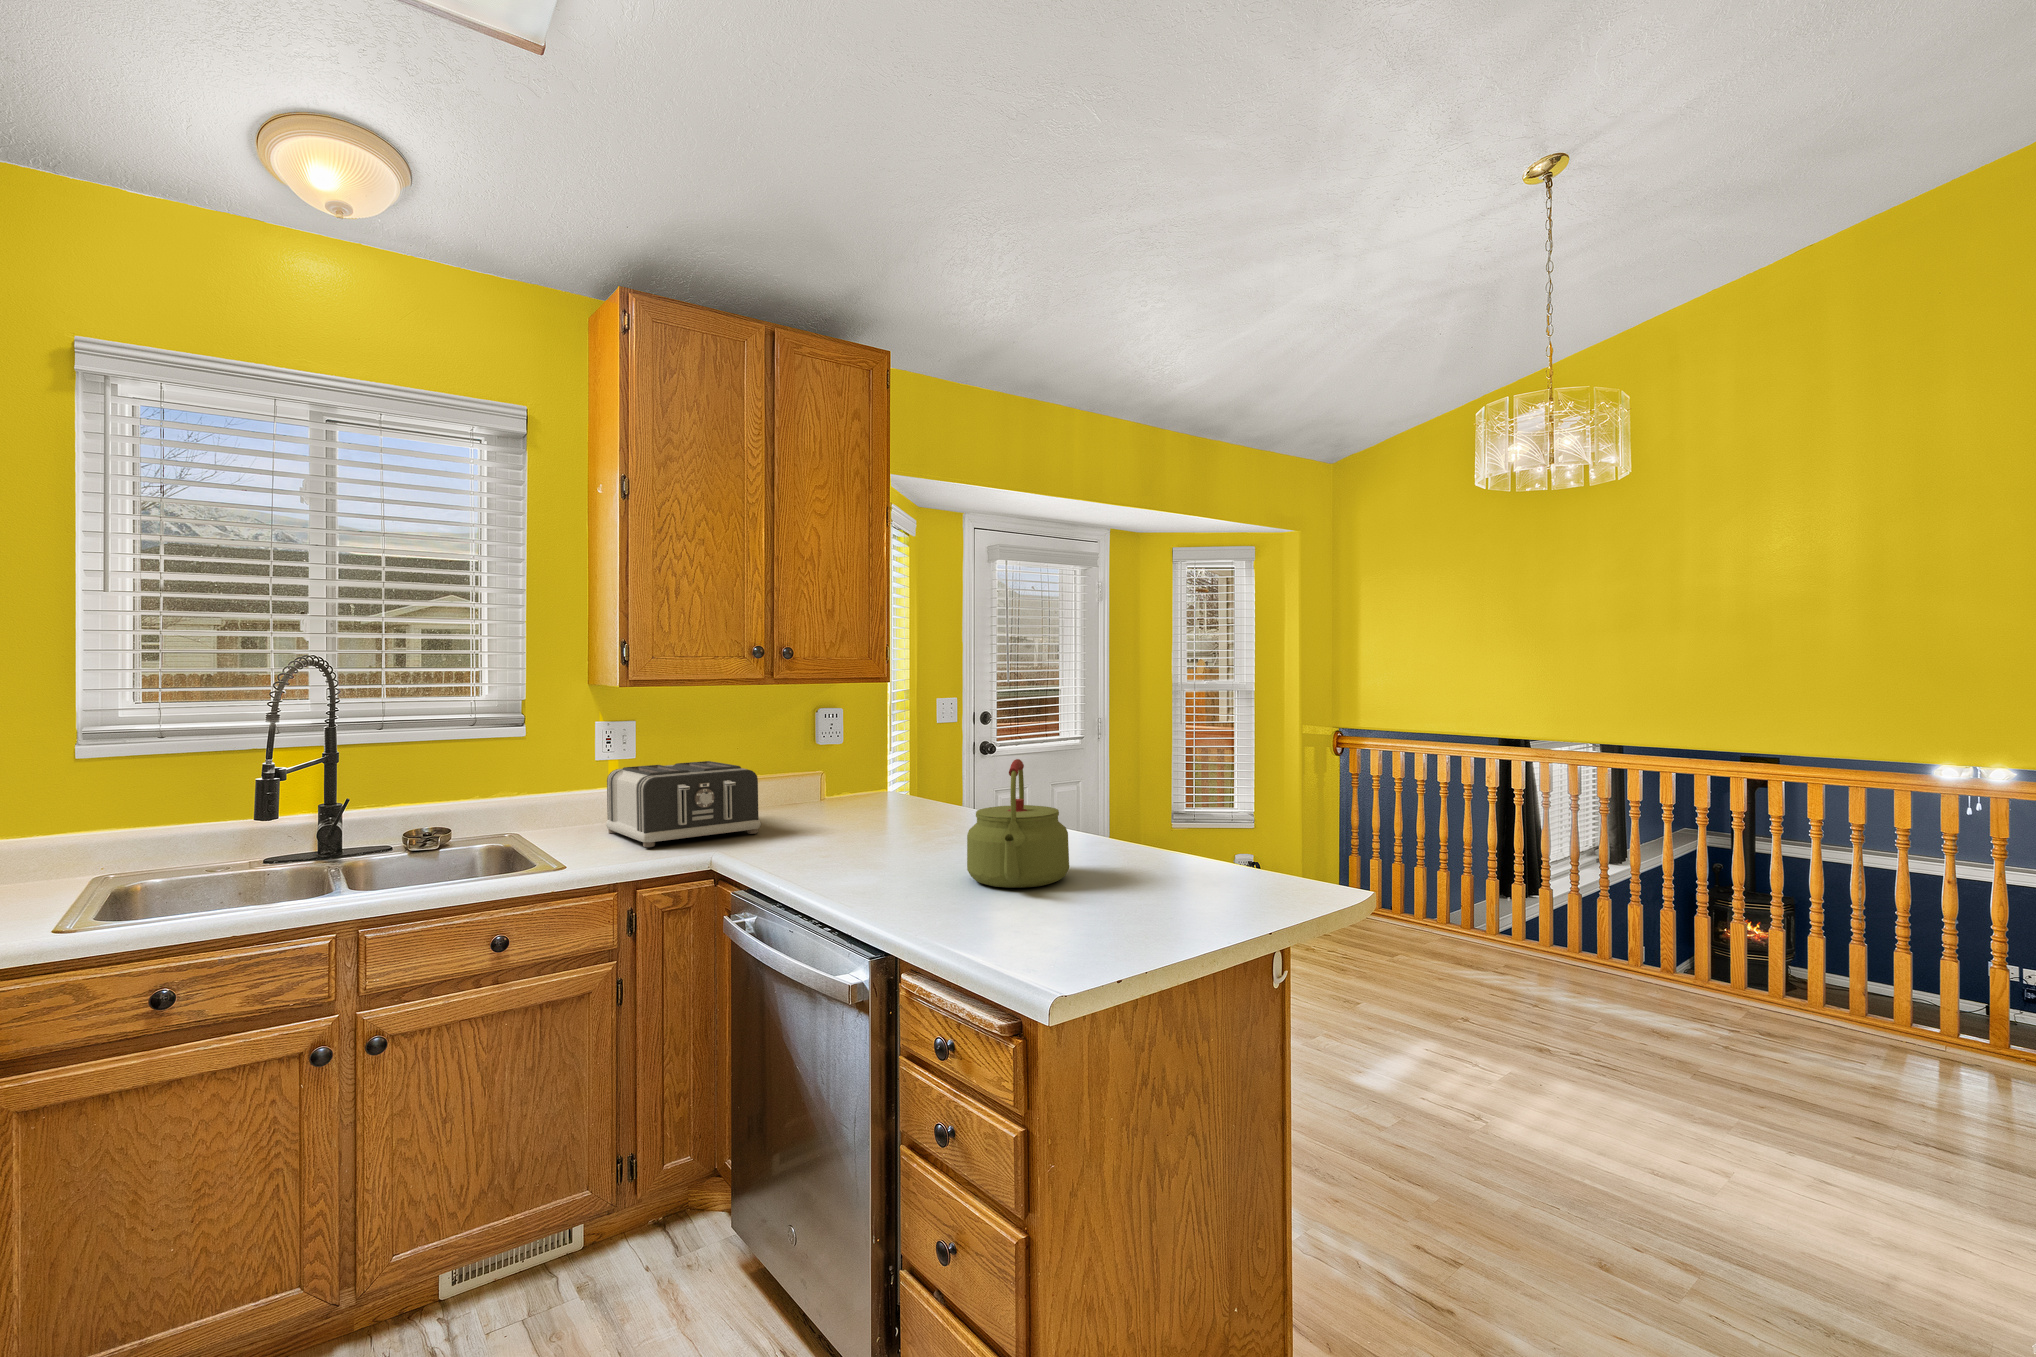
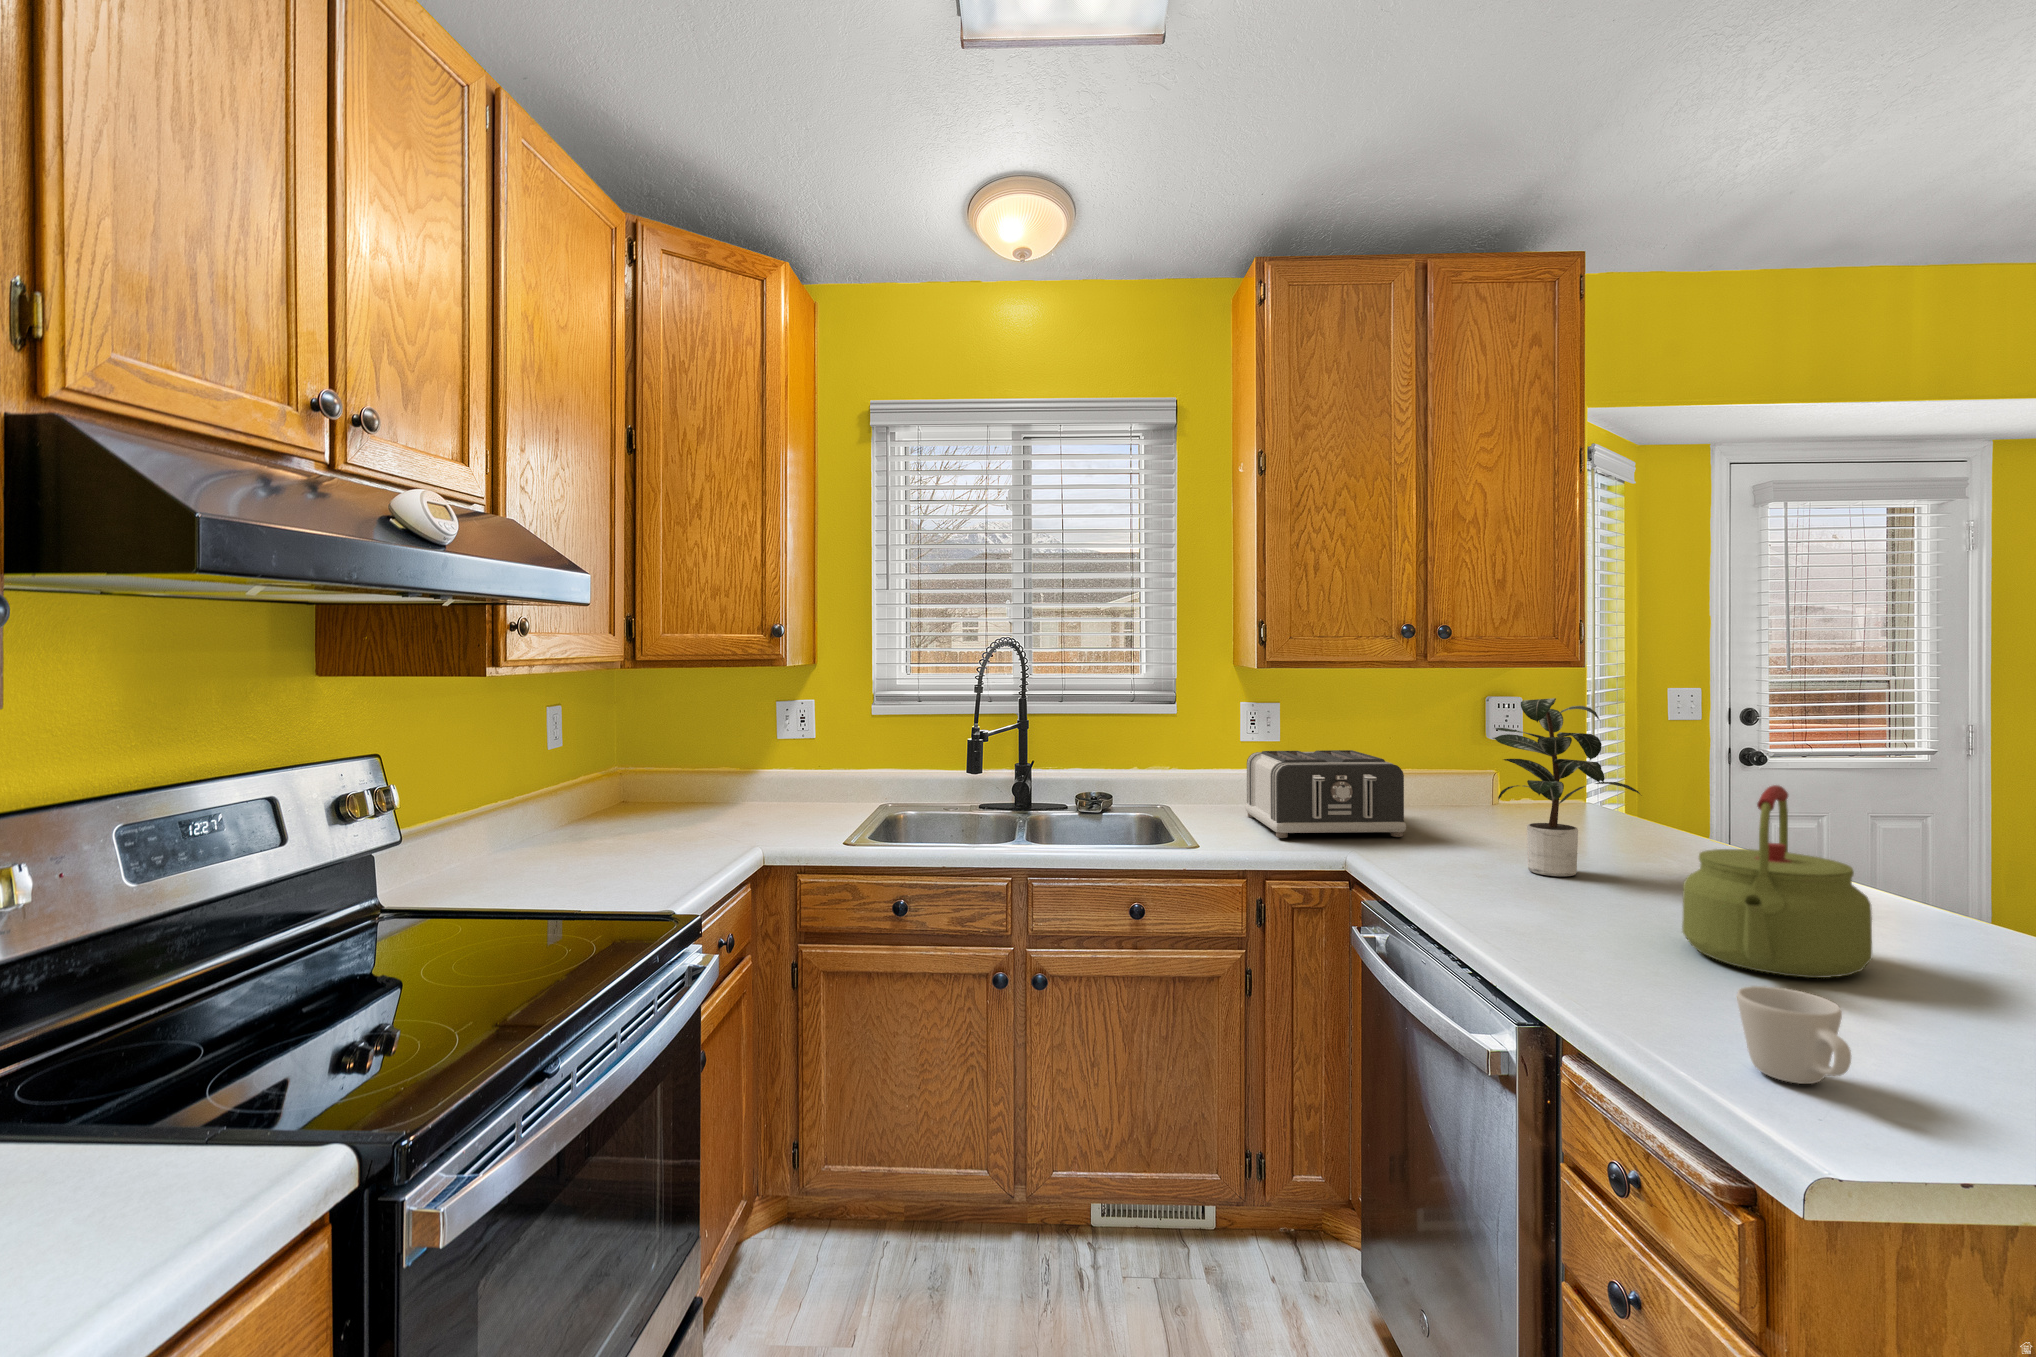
potted plant: none [818,704,947,847] -> present [1493,698,1640,876]
mug: none [1007,889,1067,948] -> present [1737,986,1851,1084]

